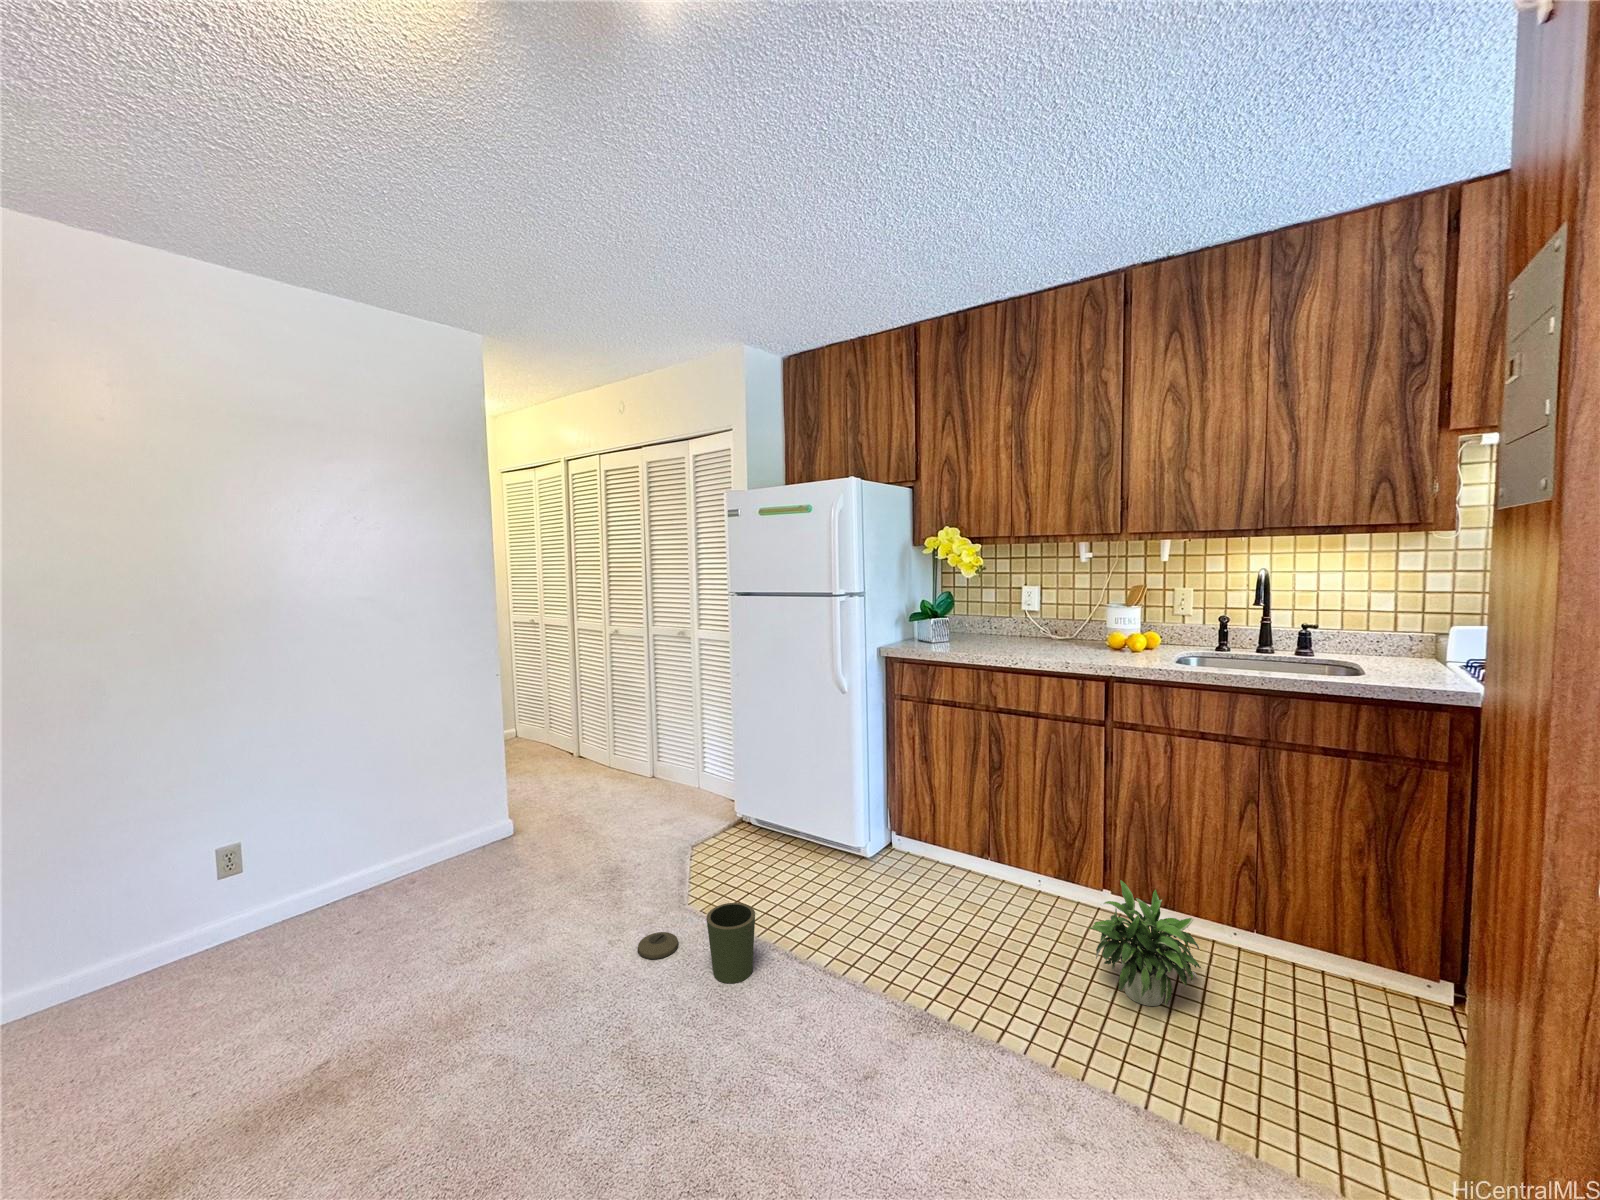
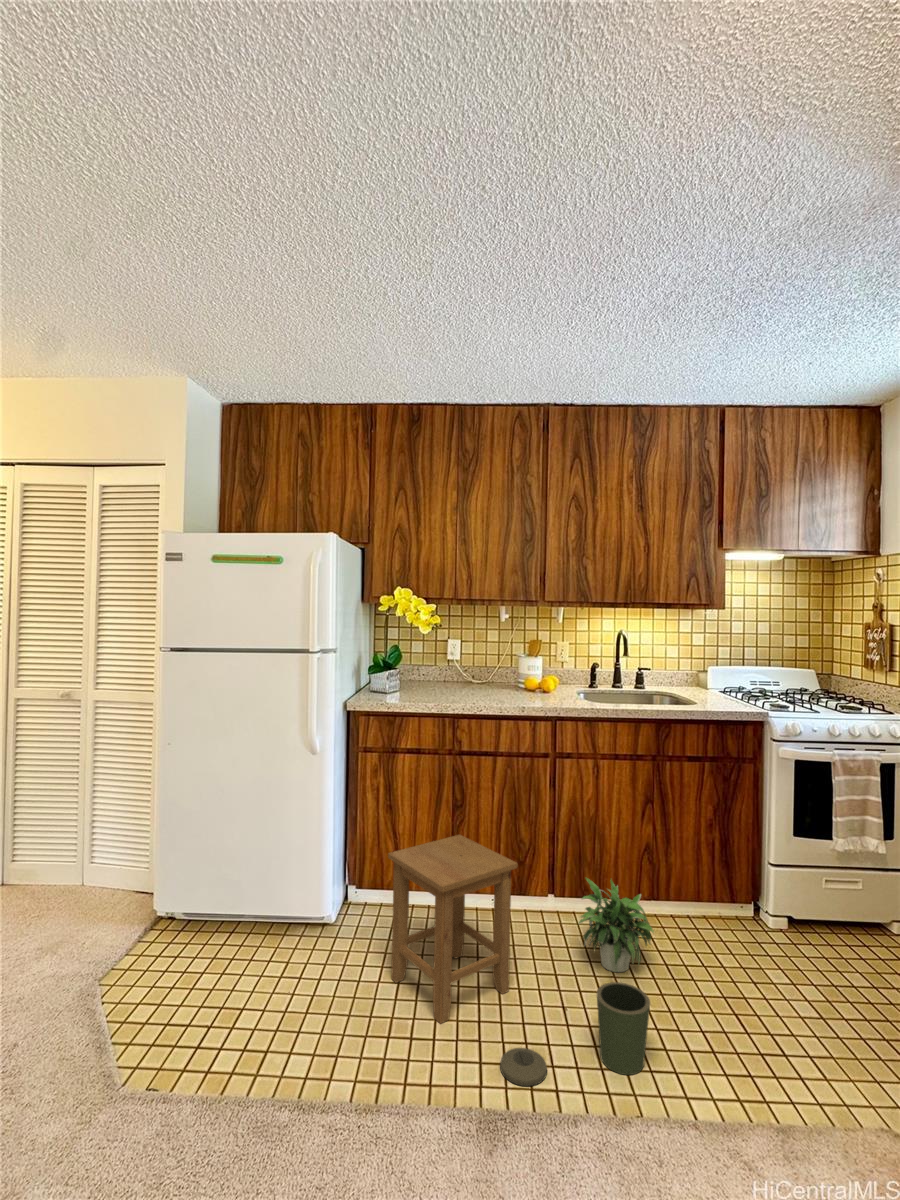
stool: none [870,798,991,981] -> present [388,835,518,1023]
trash can: present [638,903,755,983] -> present [500,982,650,1086]

